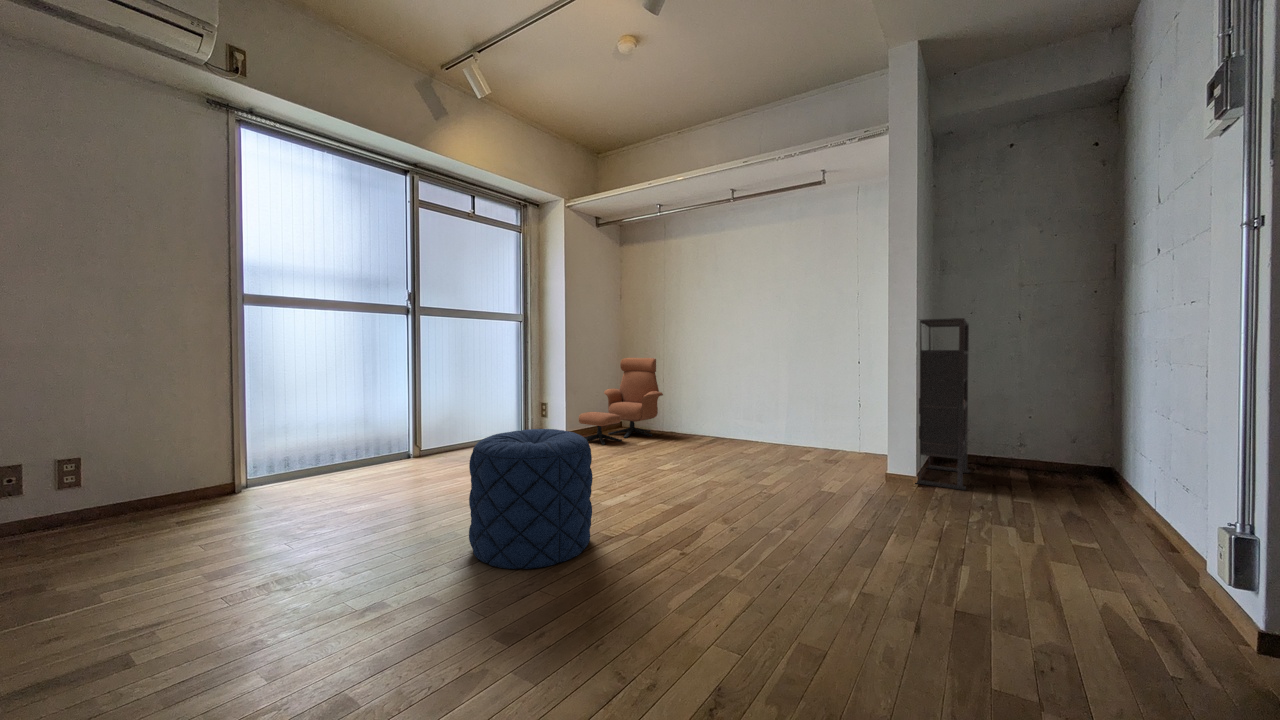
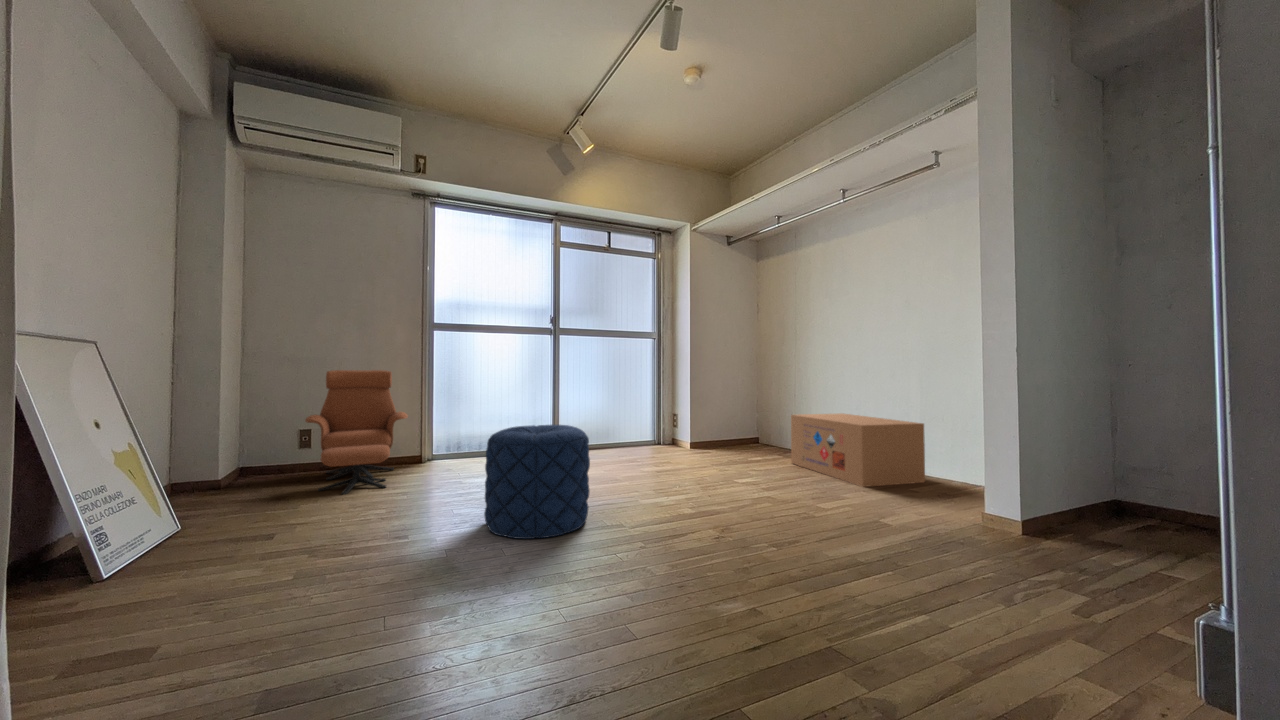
bookshelf: present [916,318,970,490] -> none [1041,307,1178,555]
lounge chair: present [579,358,663,445] -> present [305,370,408,495]
cardboard box: none [678,396,795,461] -> present [791,413,925,487]

